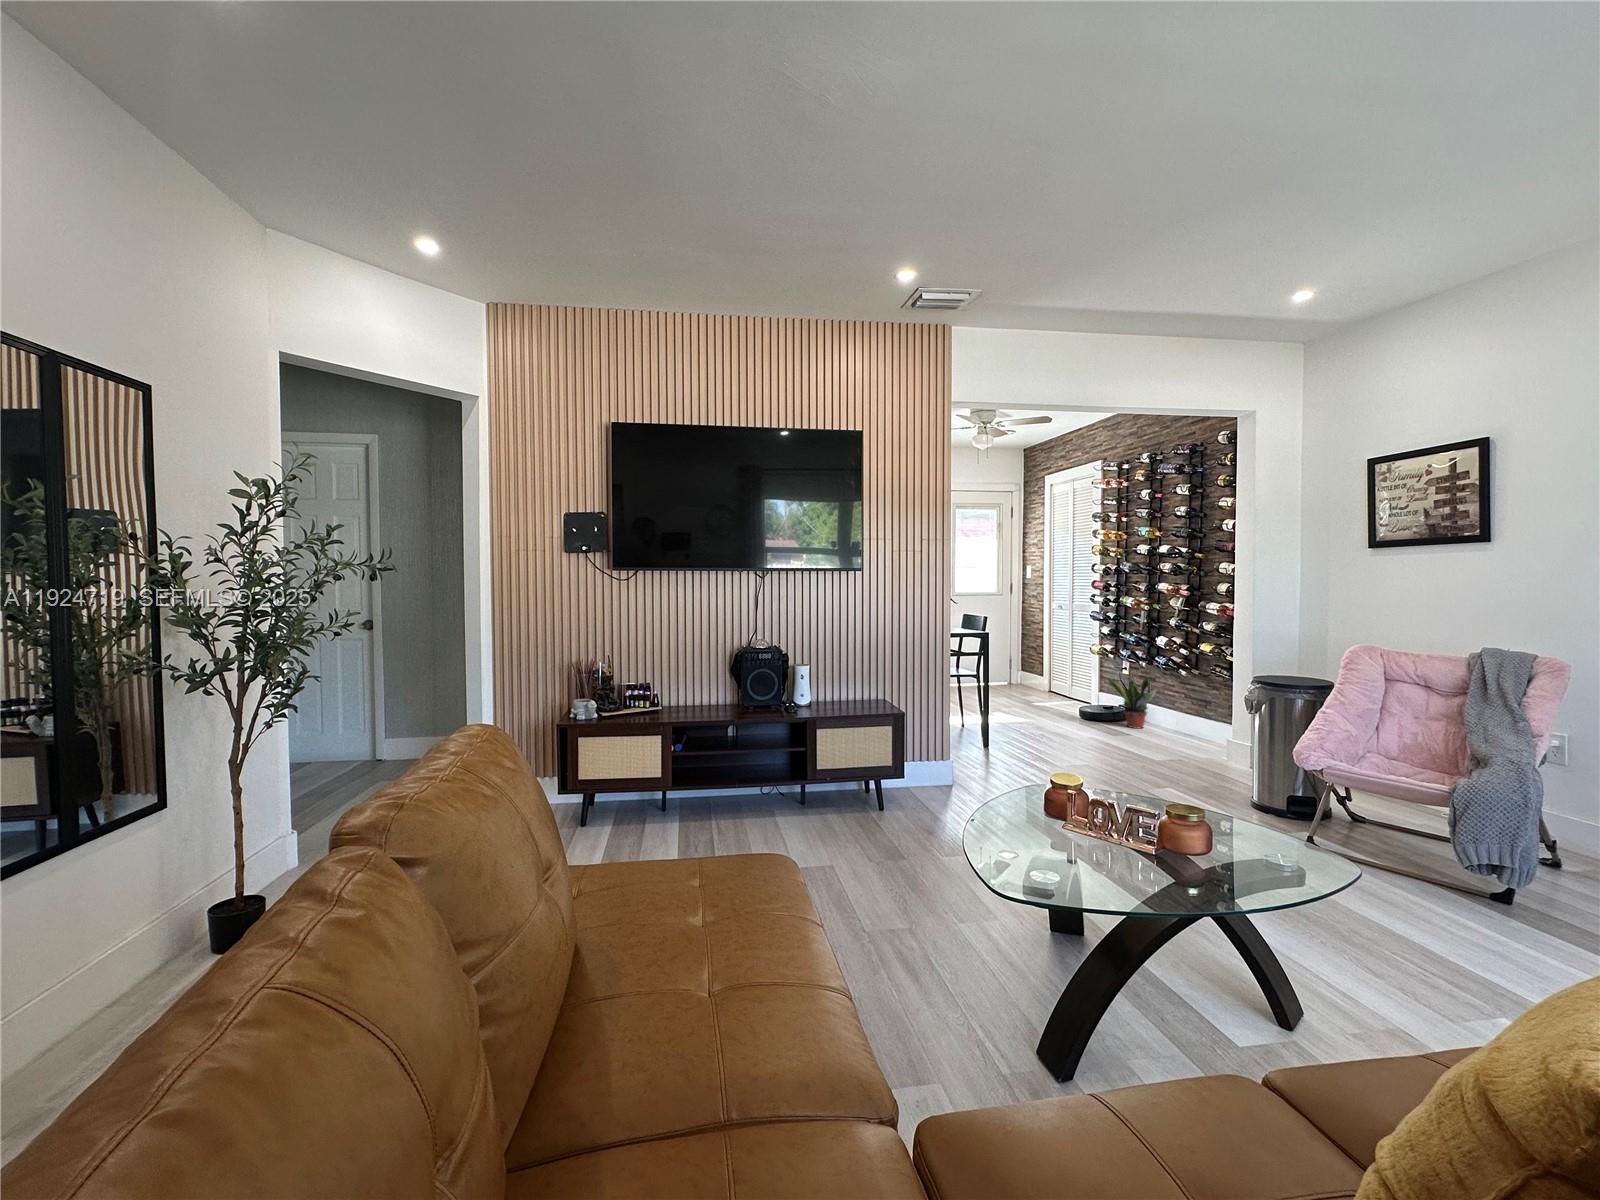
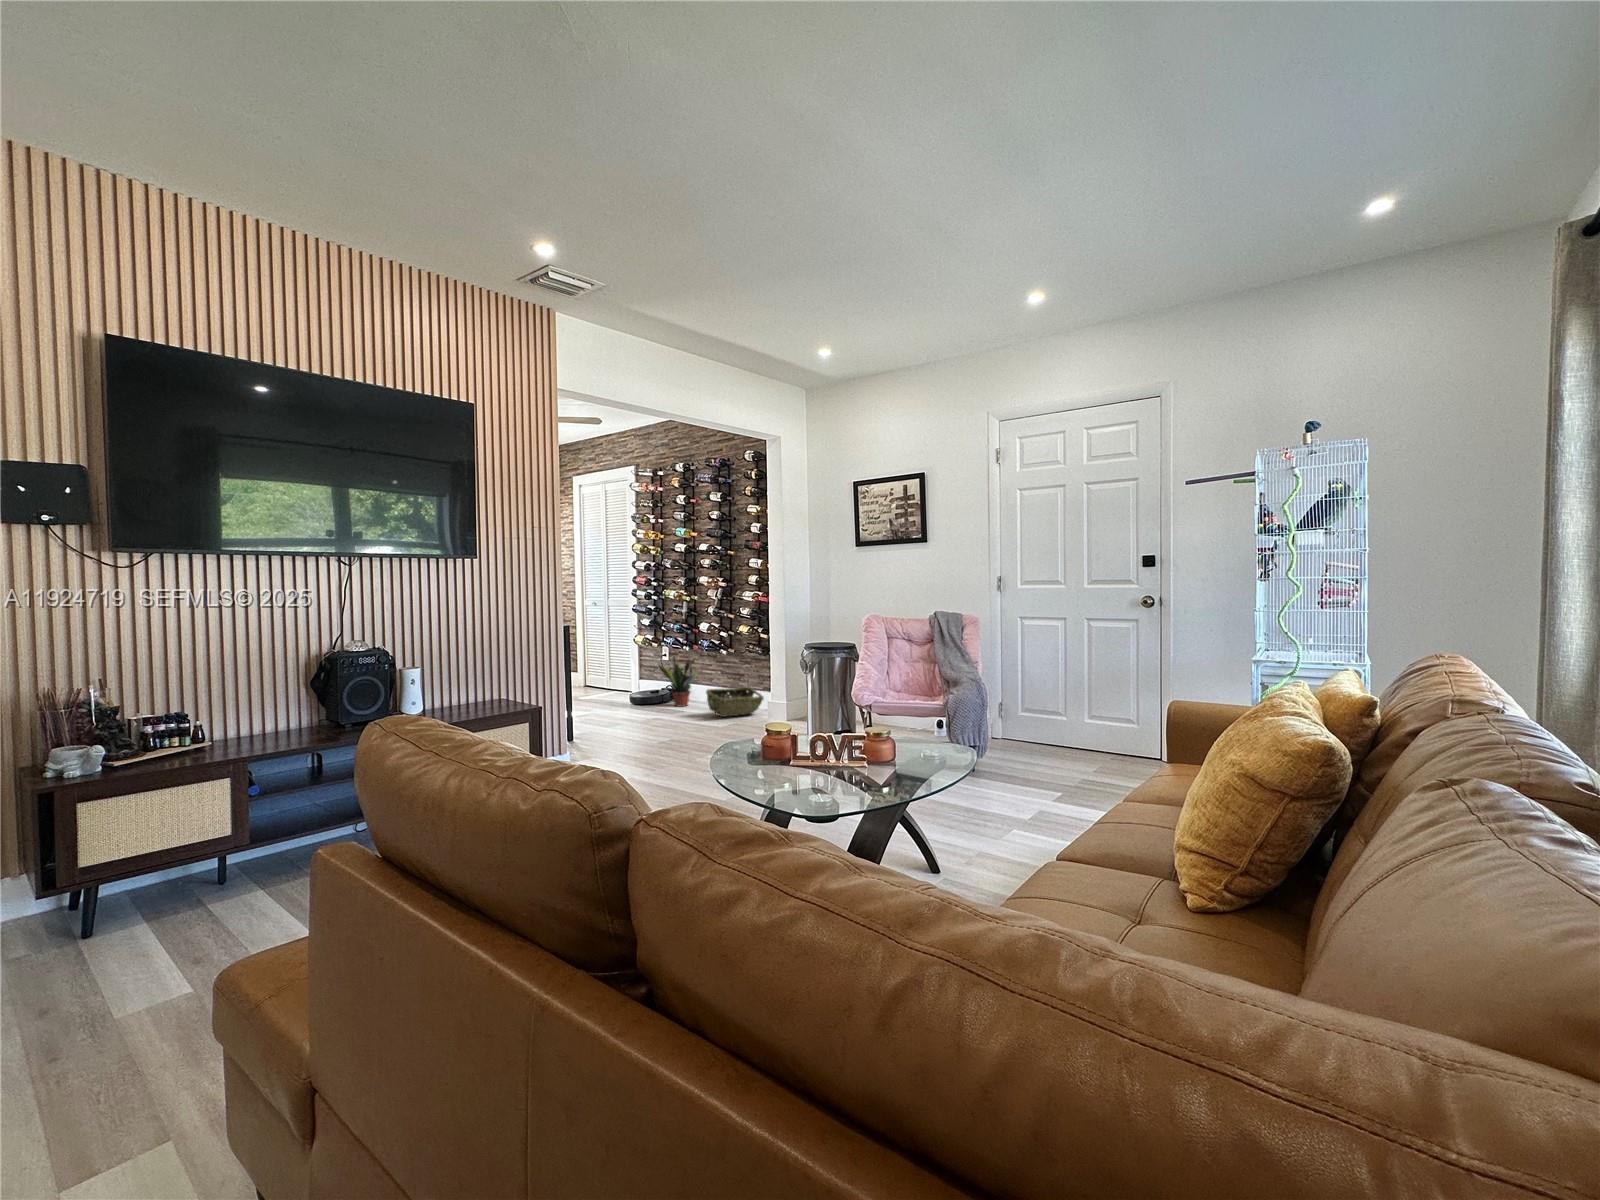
woven basket: none [1154,714,1231,750] -> present [706,687,764,717]

